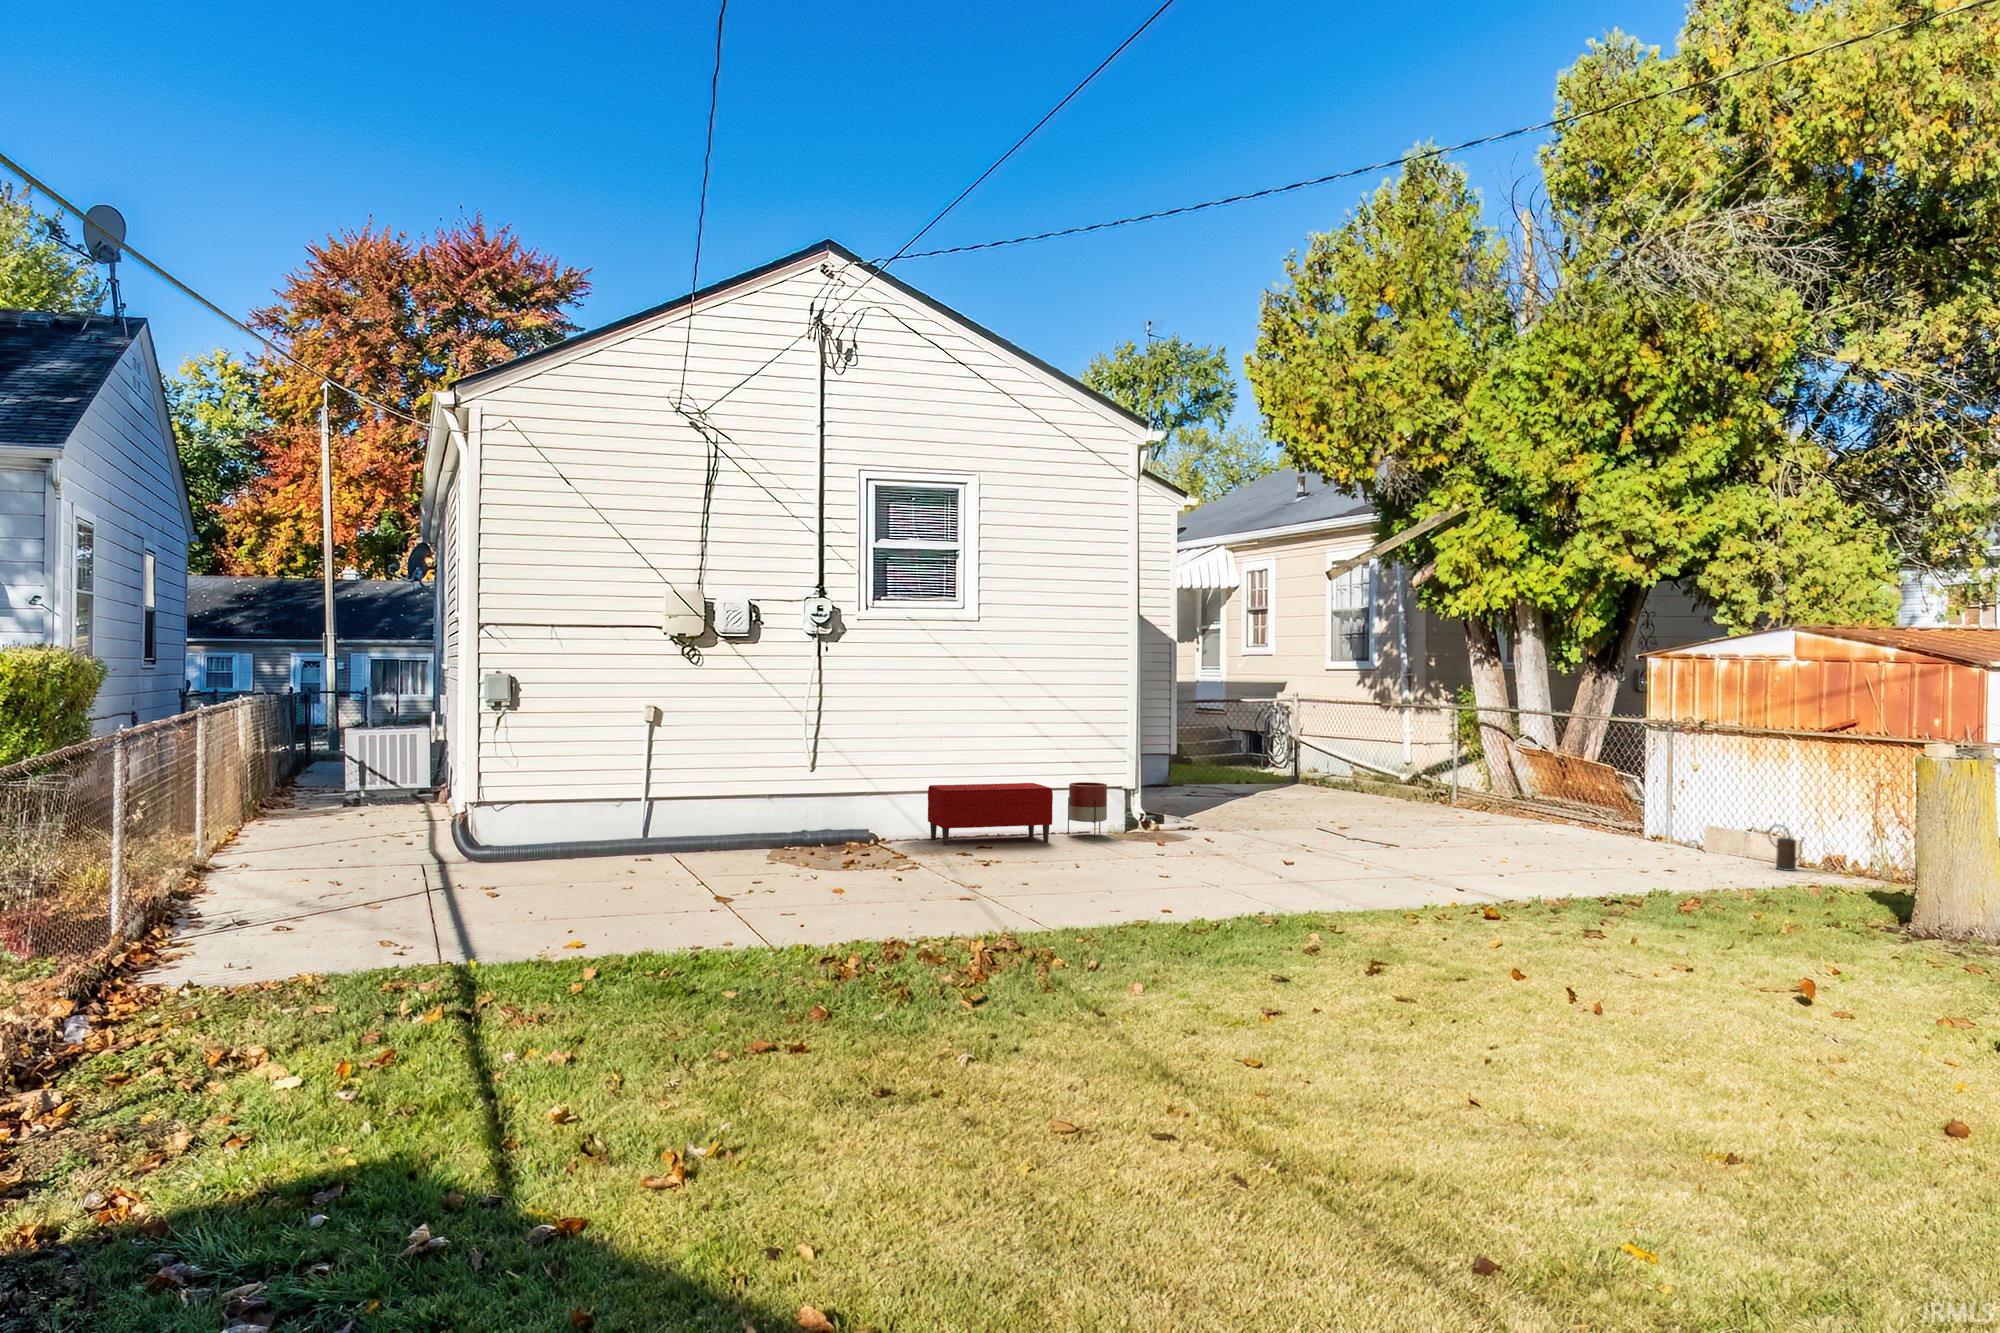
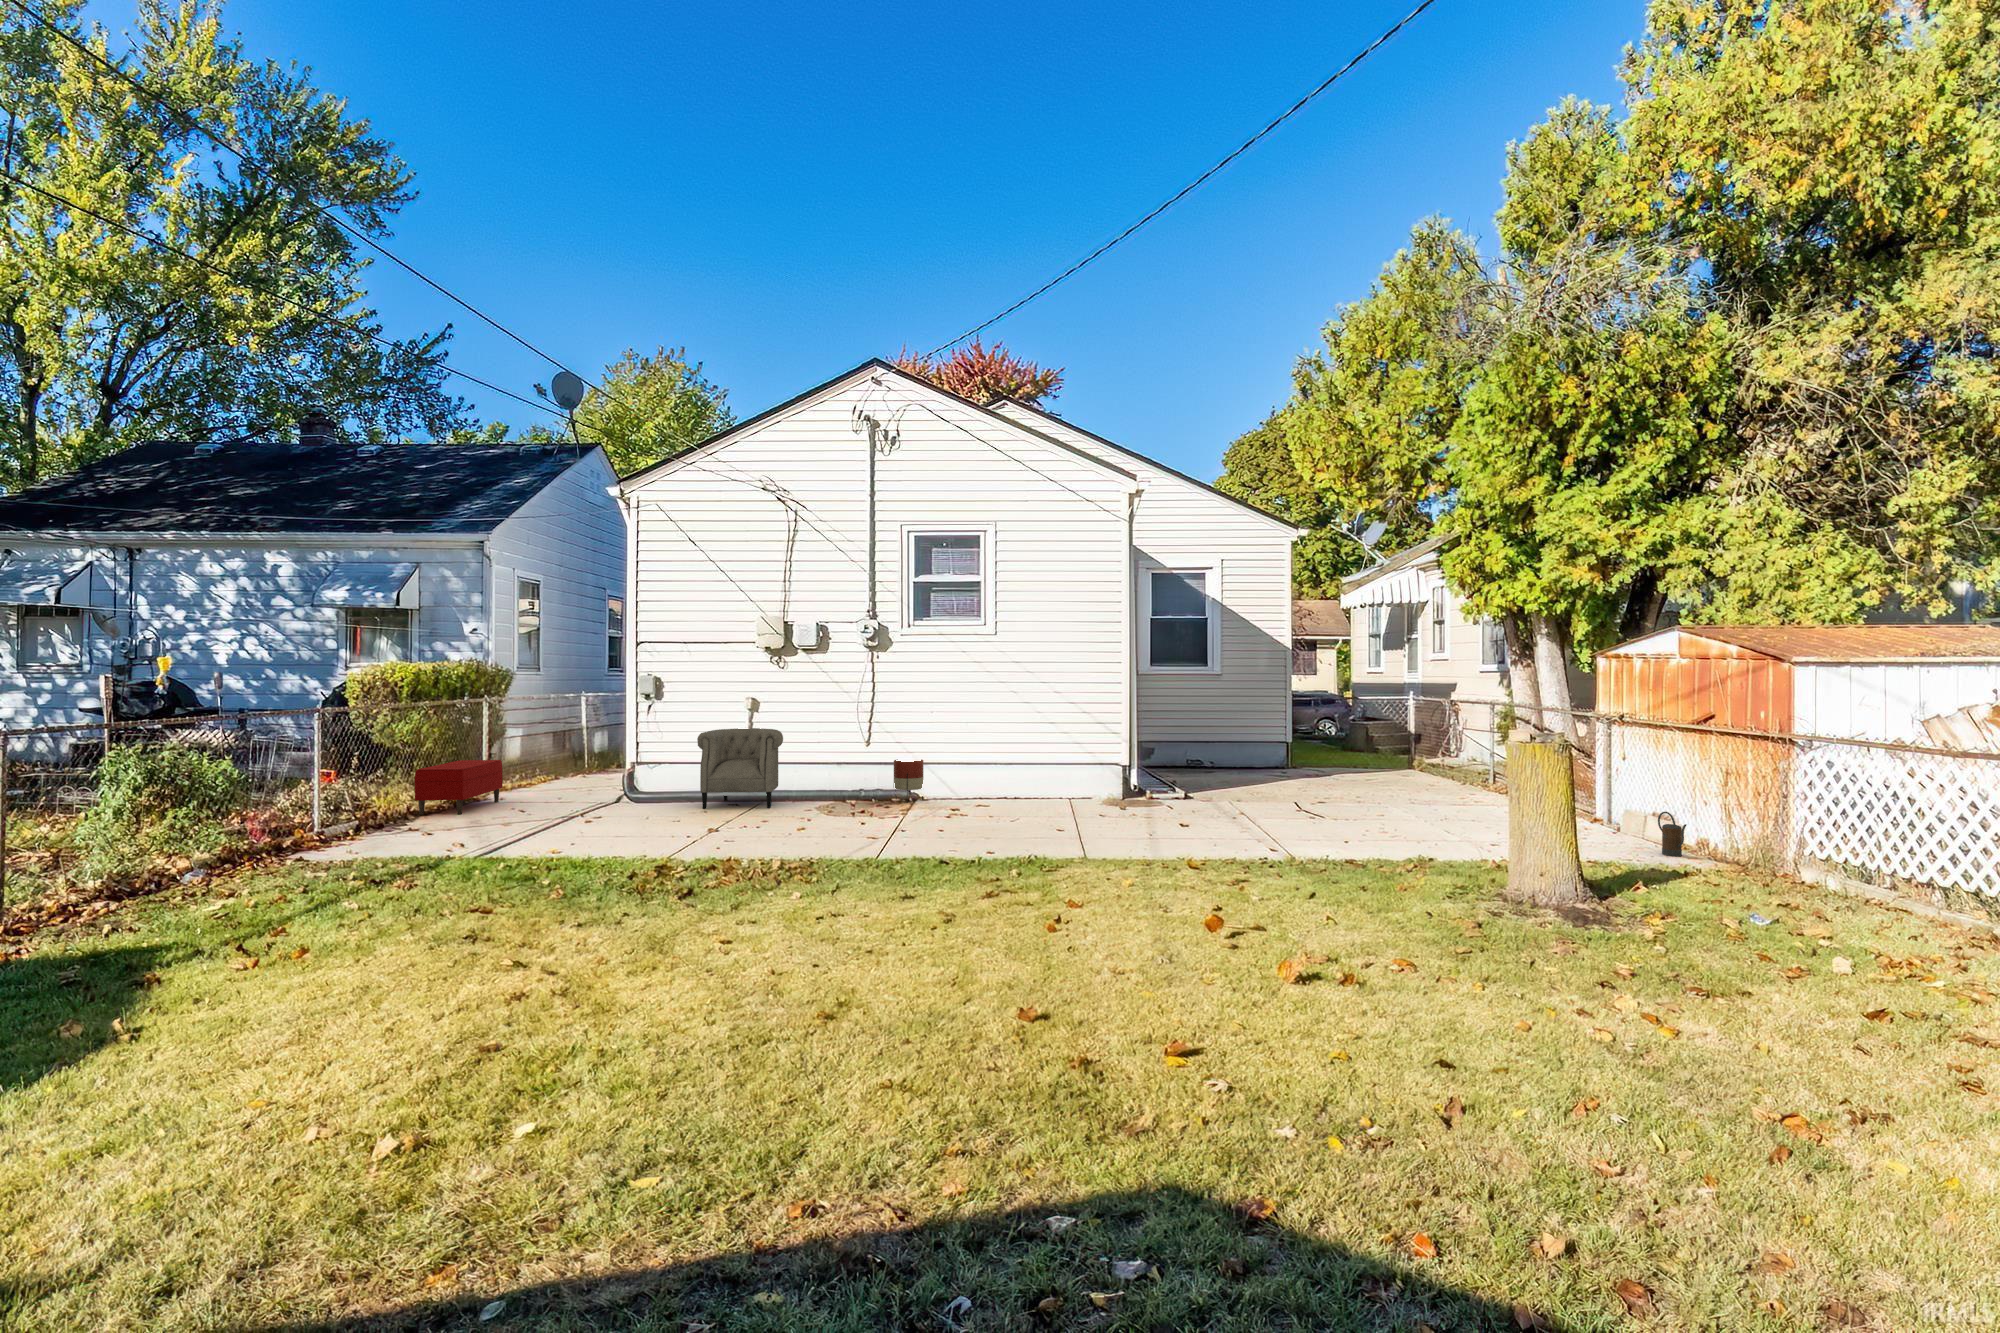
chair: none [599,749,721,866] -> present [697,728,783,809]
planter: present [1068,782,1107,838] -> present [894,759,924,801]
bench: present [928,783,1053,846] -> present [415,760,503,815]

